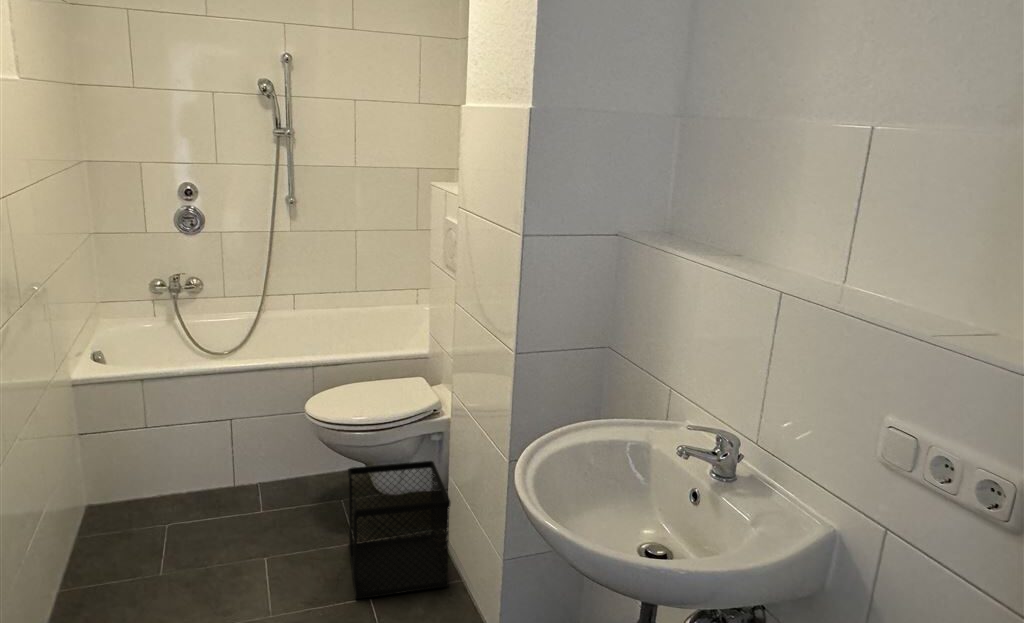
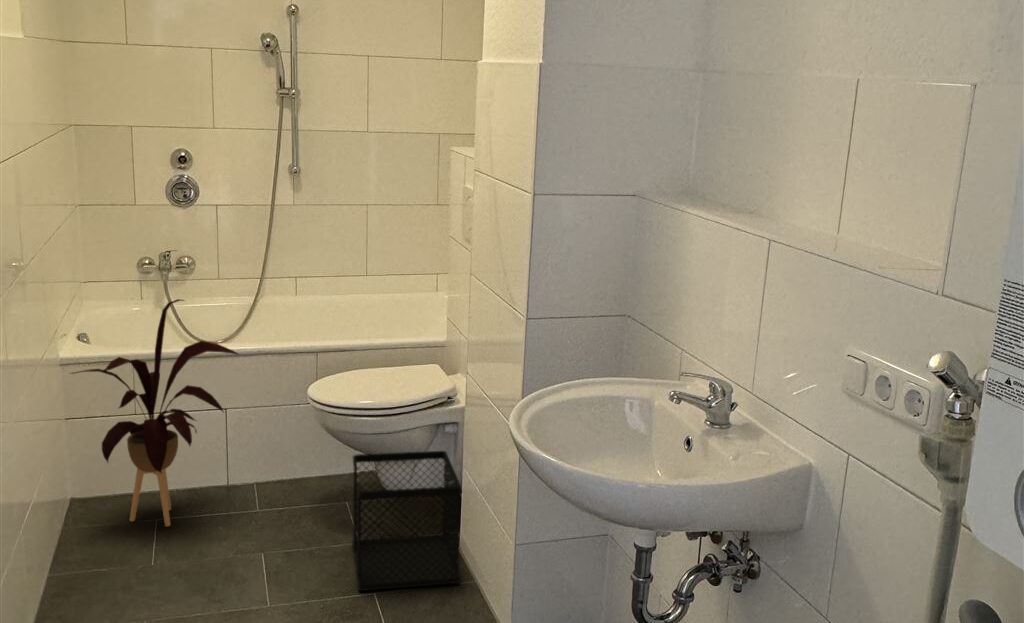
house plant: none [76,326,242,535] -> present [71,299,238,526]

